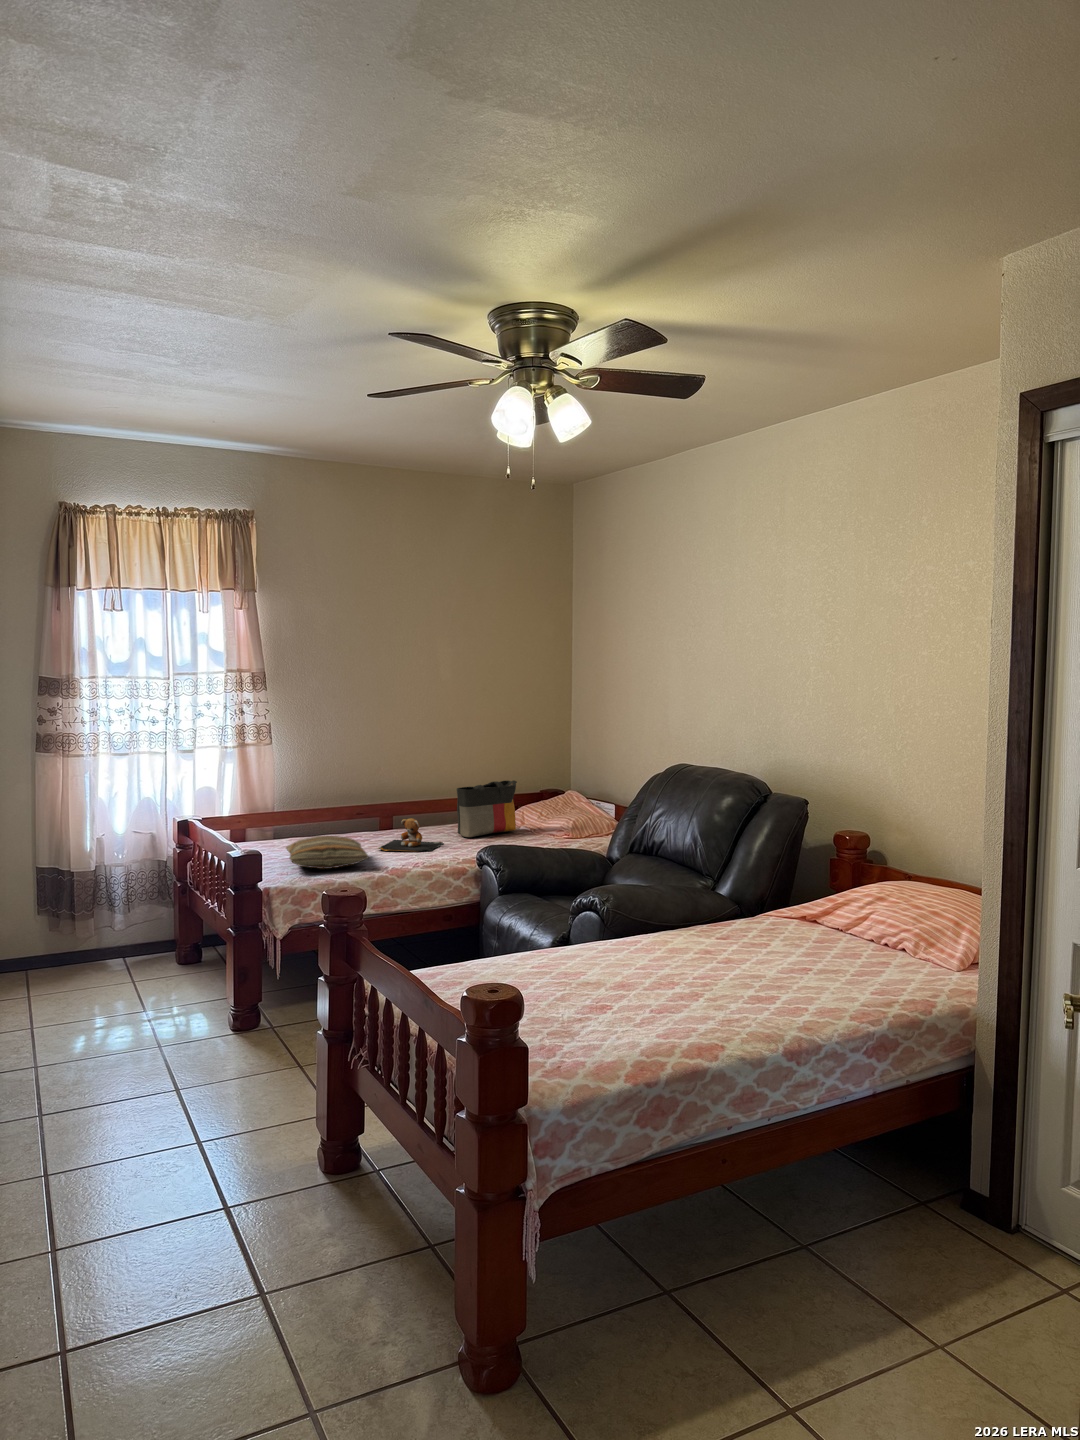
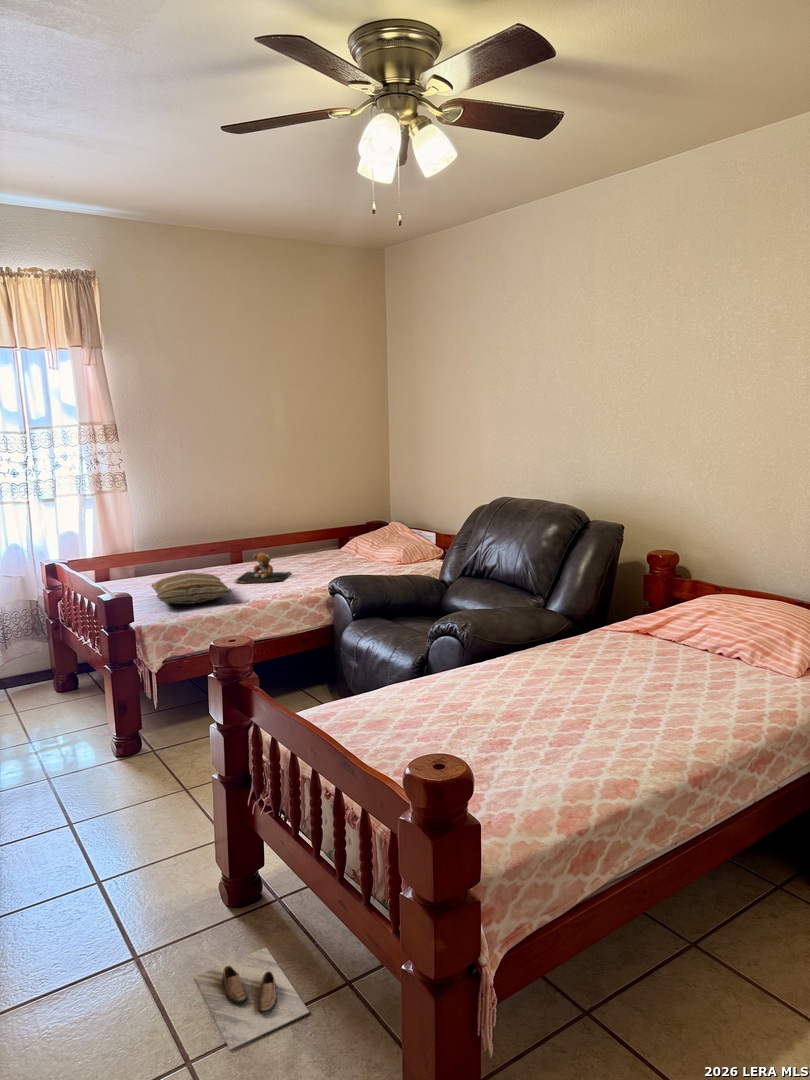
tote bag: present [457,780,517,837] -> none [299,515,352,566]
shoe: none [279,1209,386,1287] -> present [194,948,309,1051]

